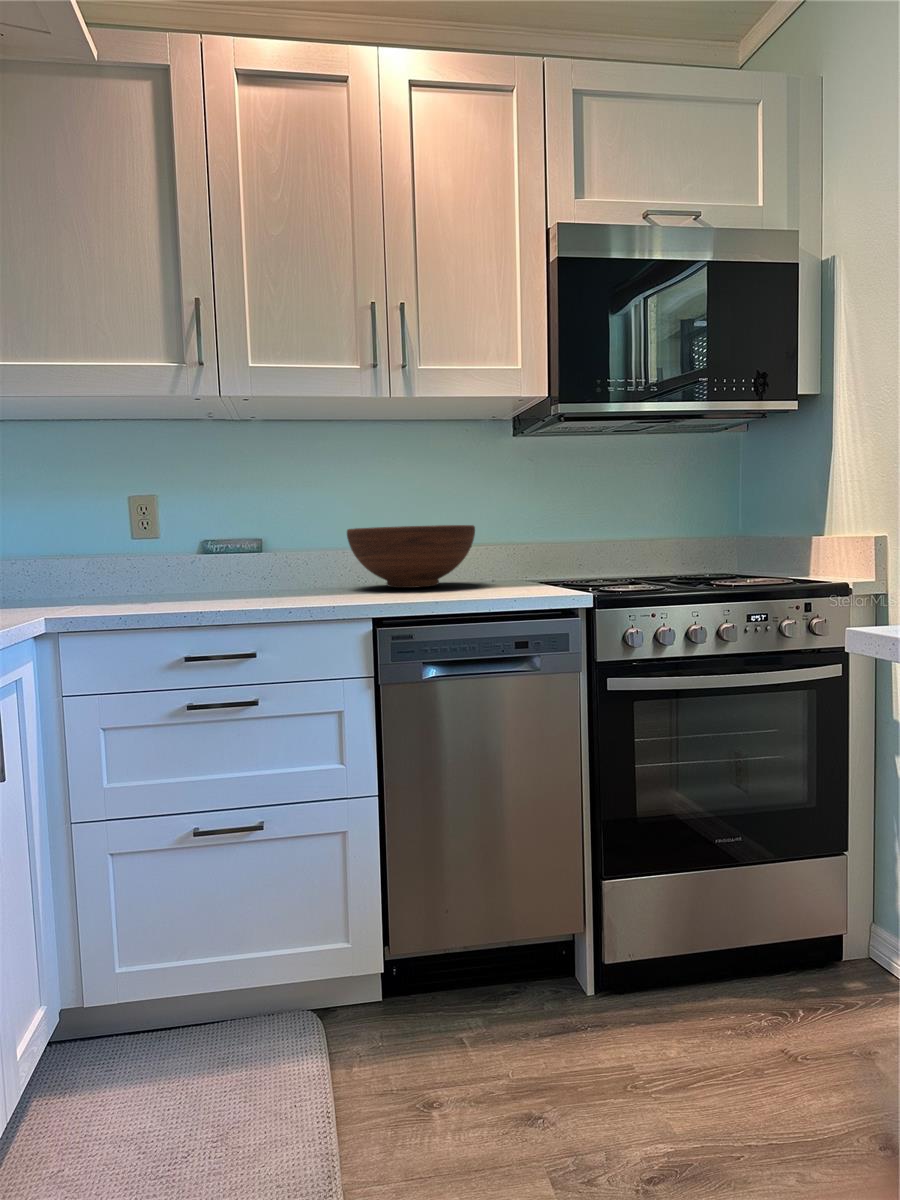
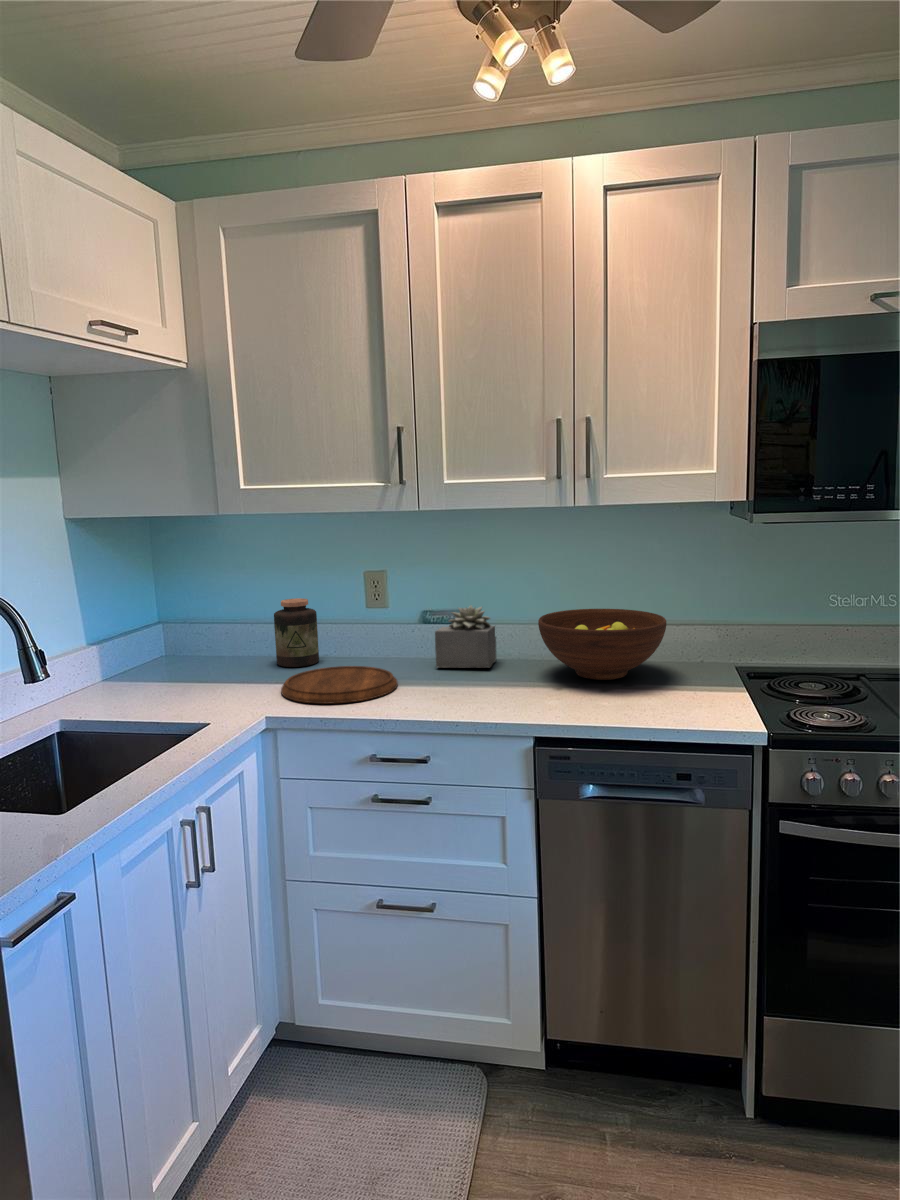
jar: none [25,523,83,601] -> present [274,598,319,667]
succulent plant: none [230,526,296,591] -> present [435,606,496,667]
cutting board: none [51,589,196,610] -> present [281,666,398,704]

